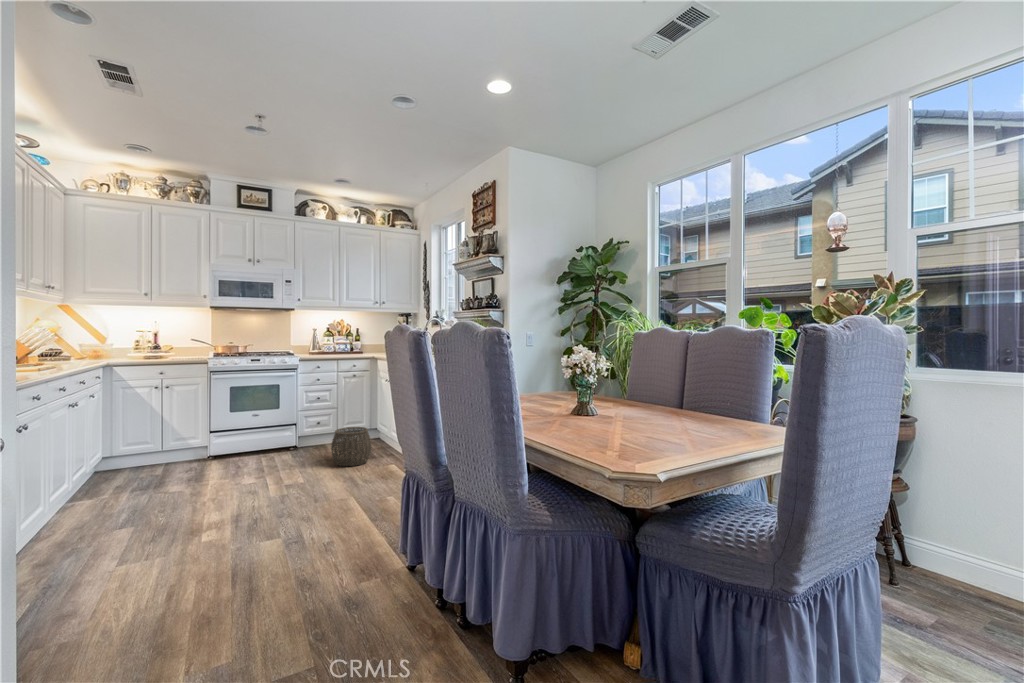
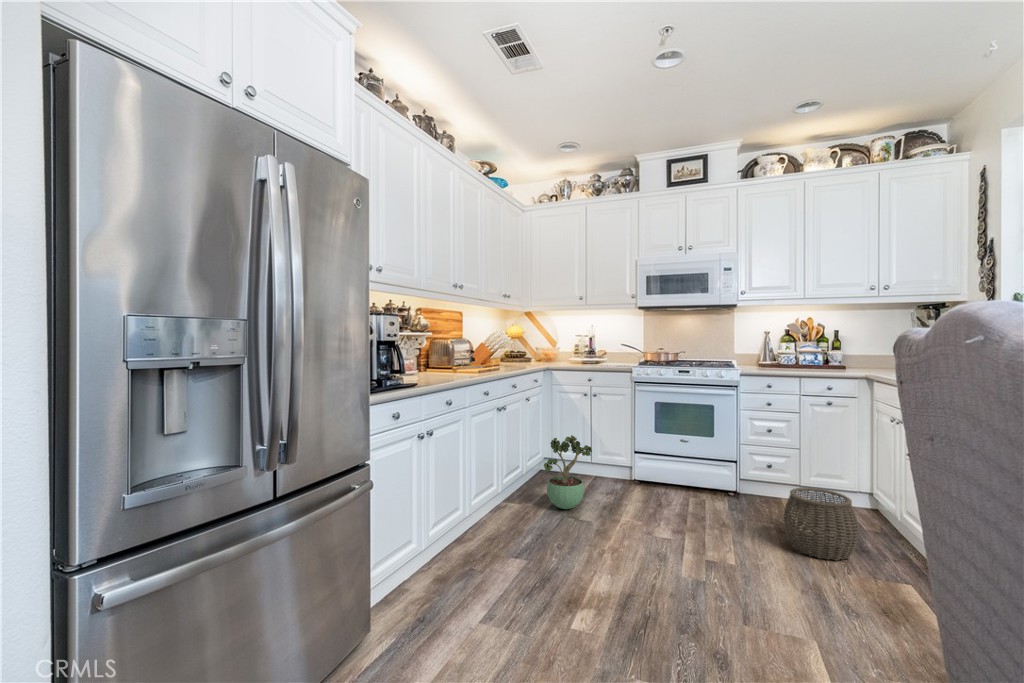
potted plant: none [124,420,177,488] -> present [544,435,592,509]

